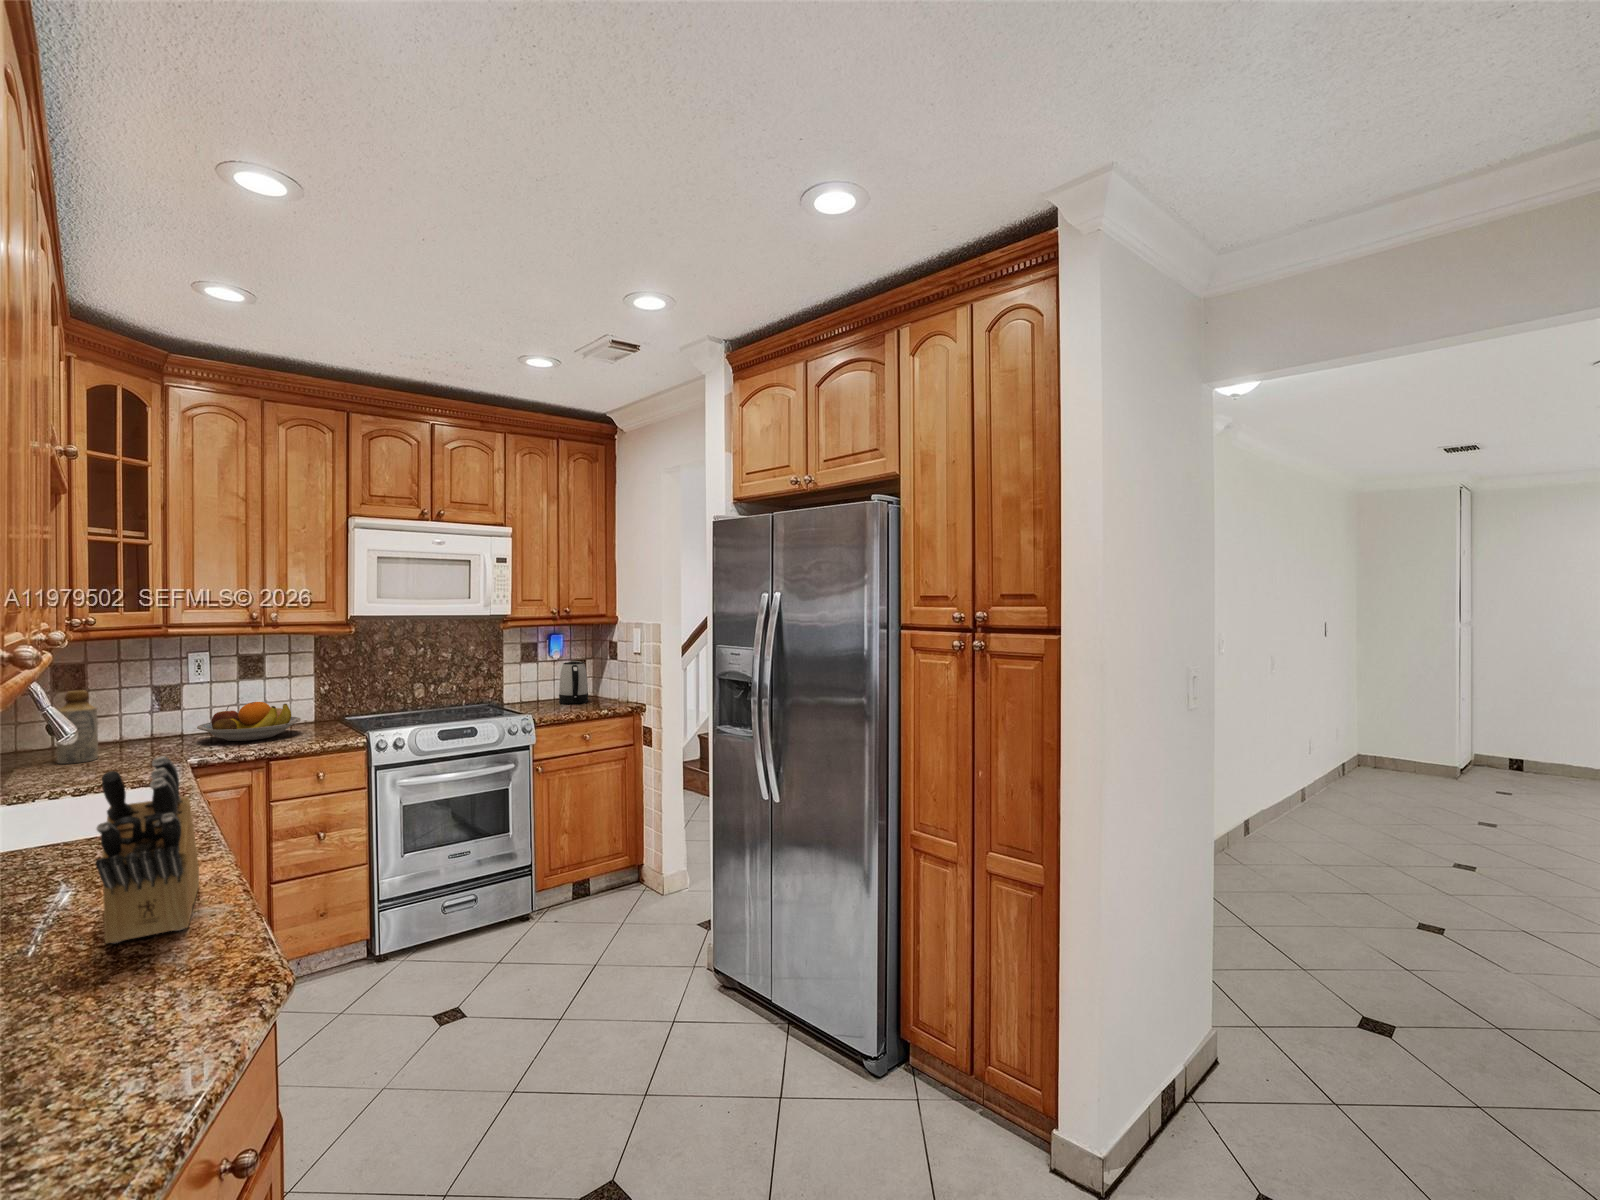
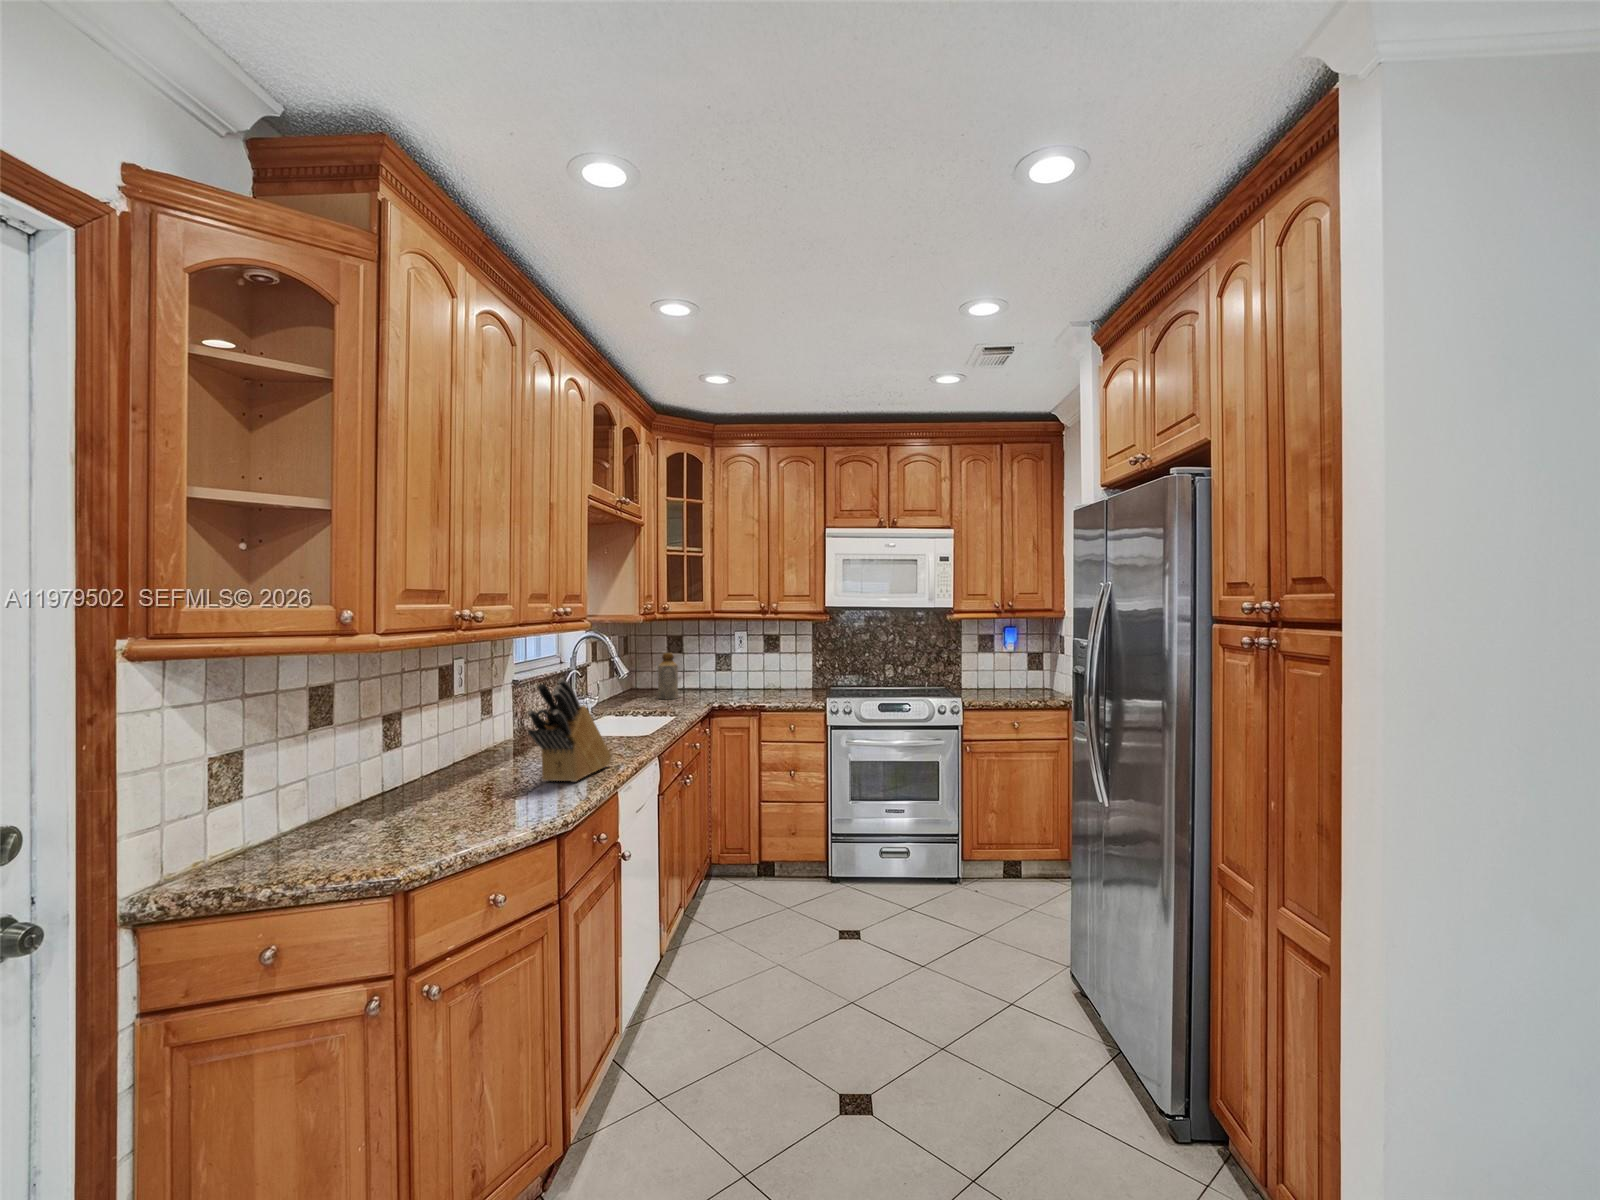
kettle: present [559,661,588,704] -> none [1005,653,1033,694]
fruit bowl: present [197,702,301,741] -> none [732,669,795,697]

